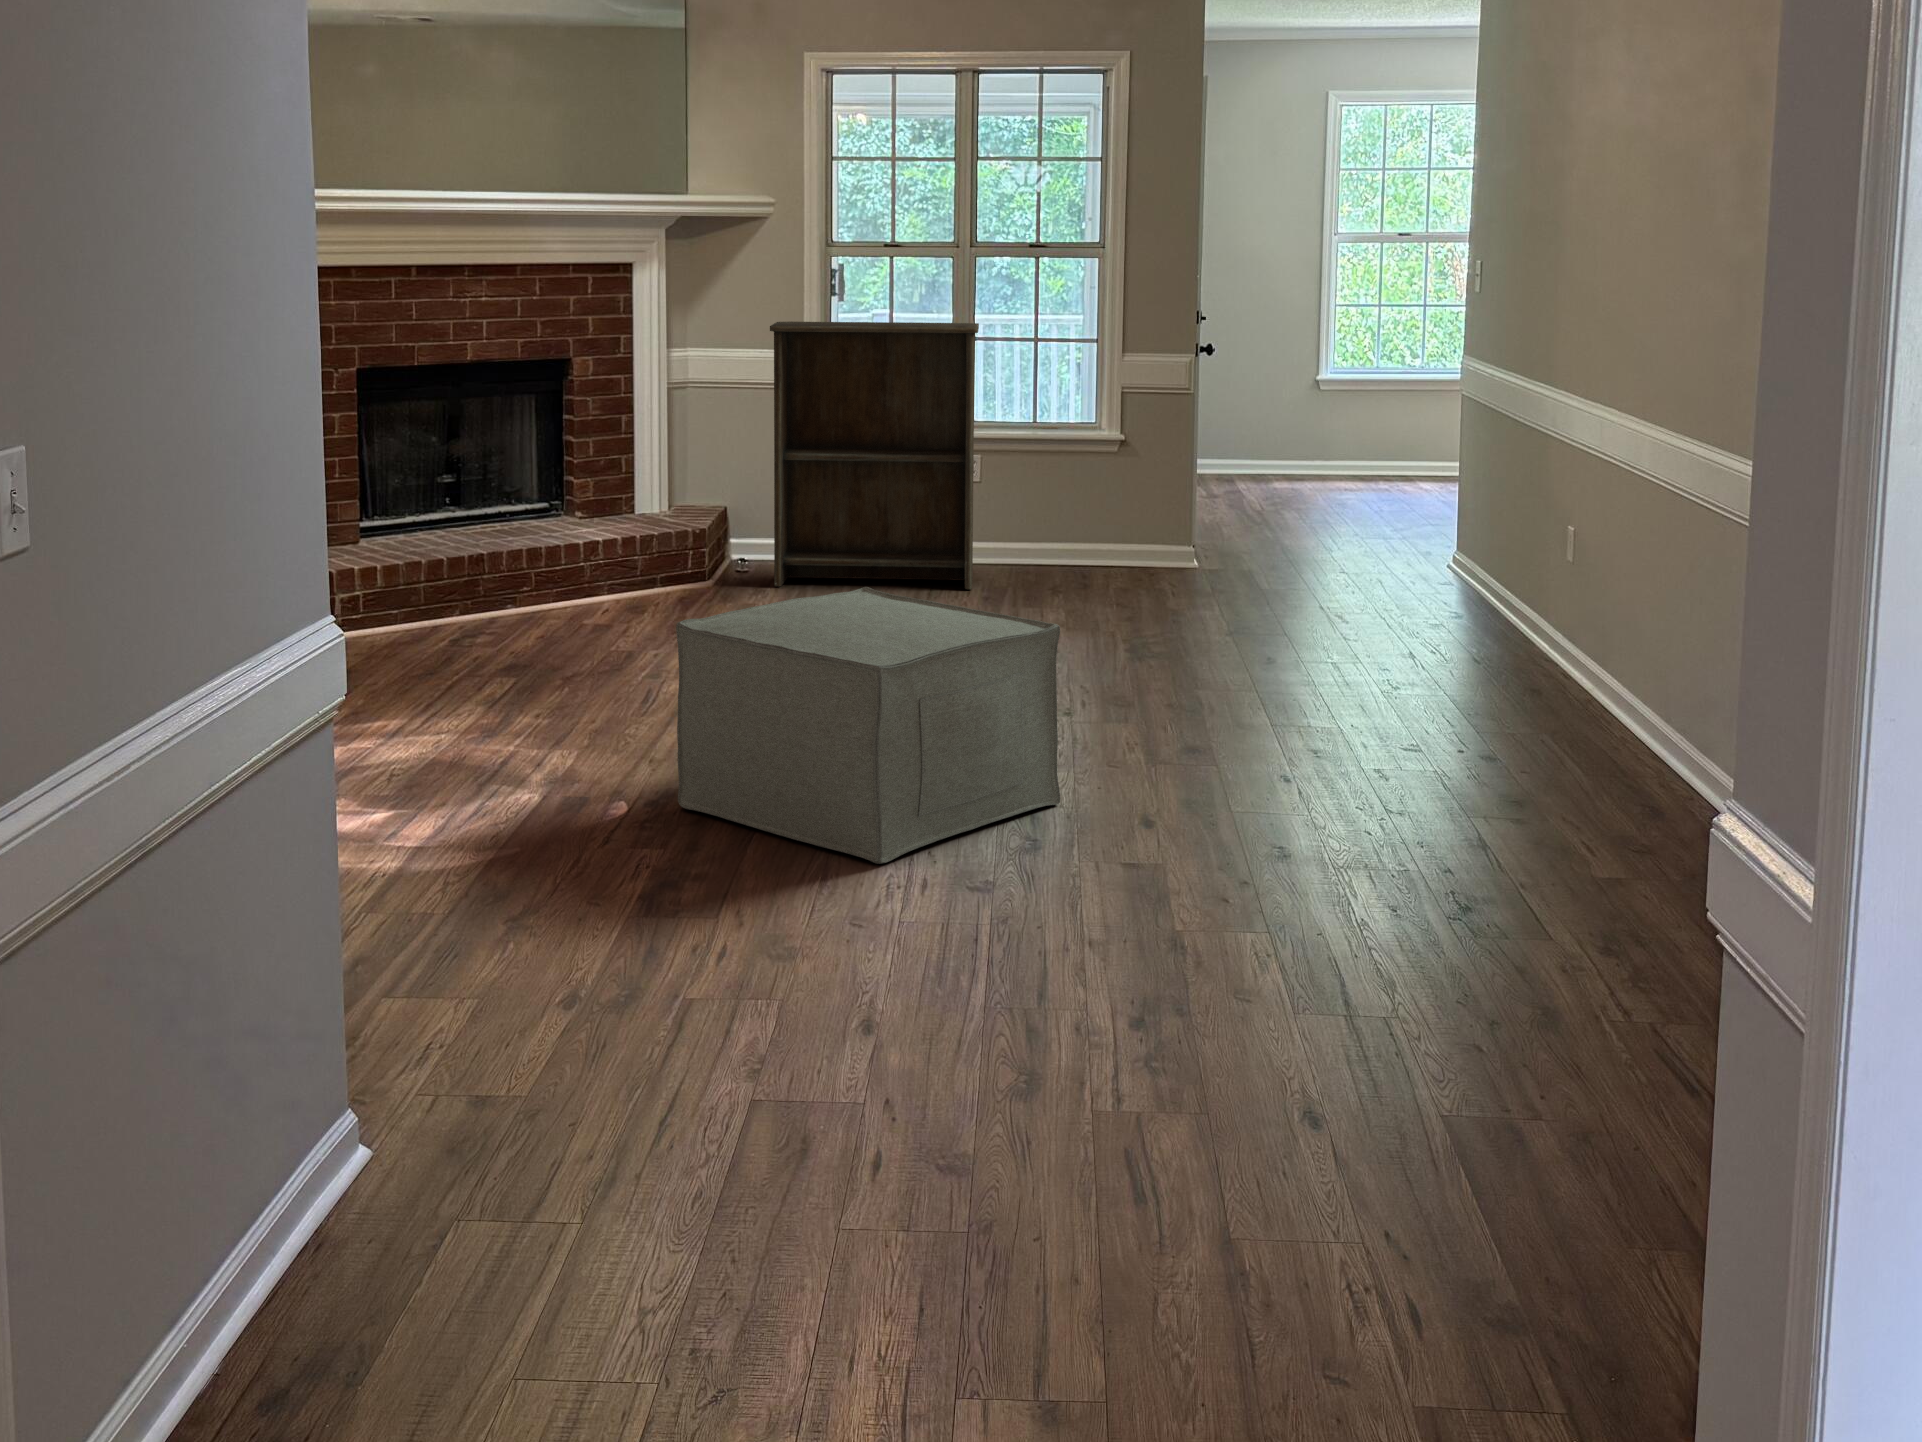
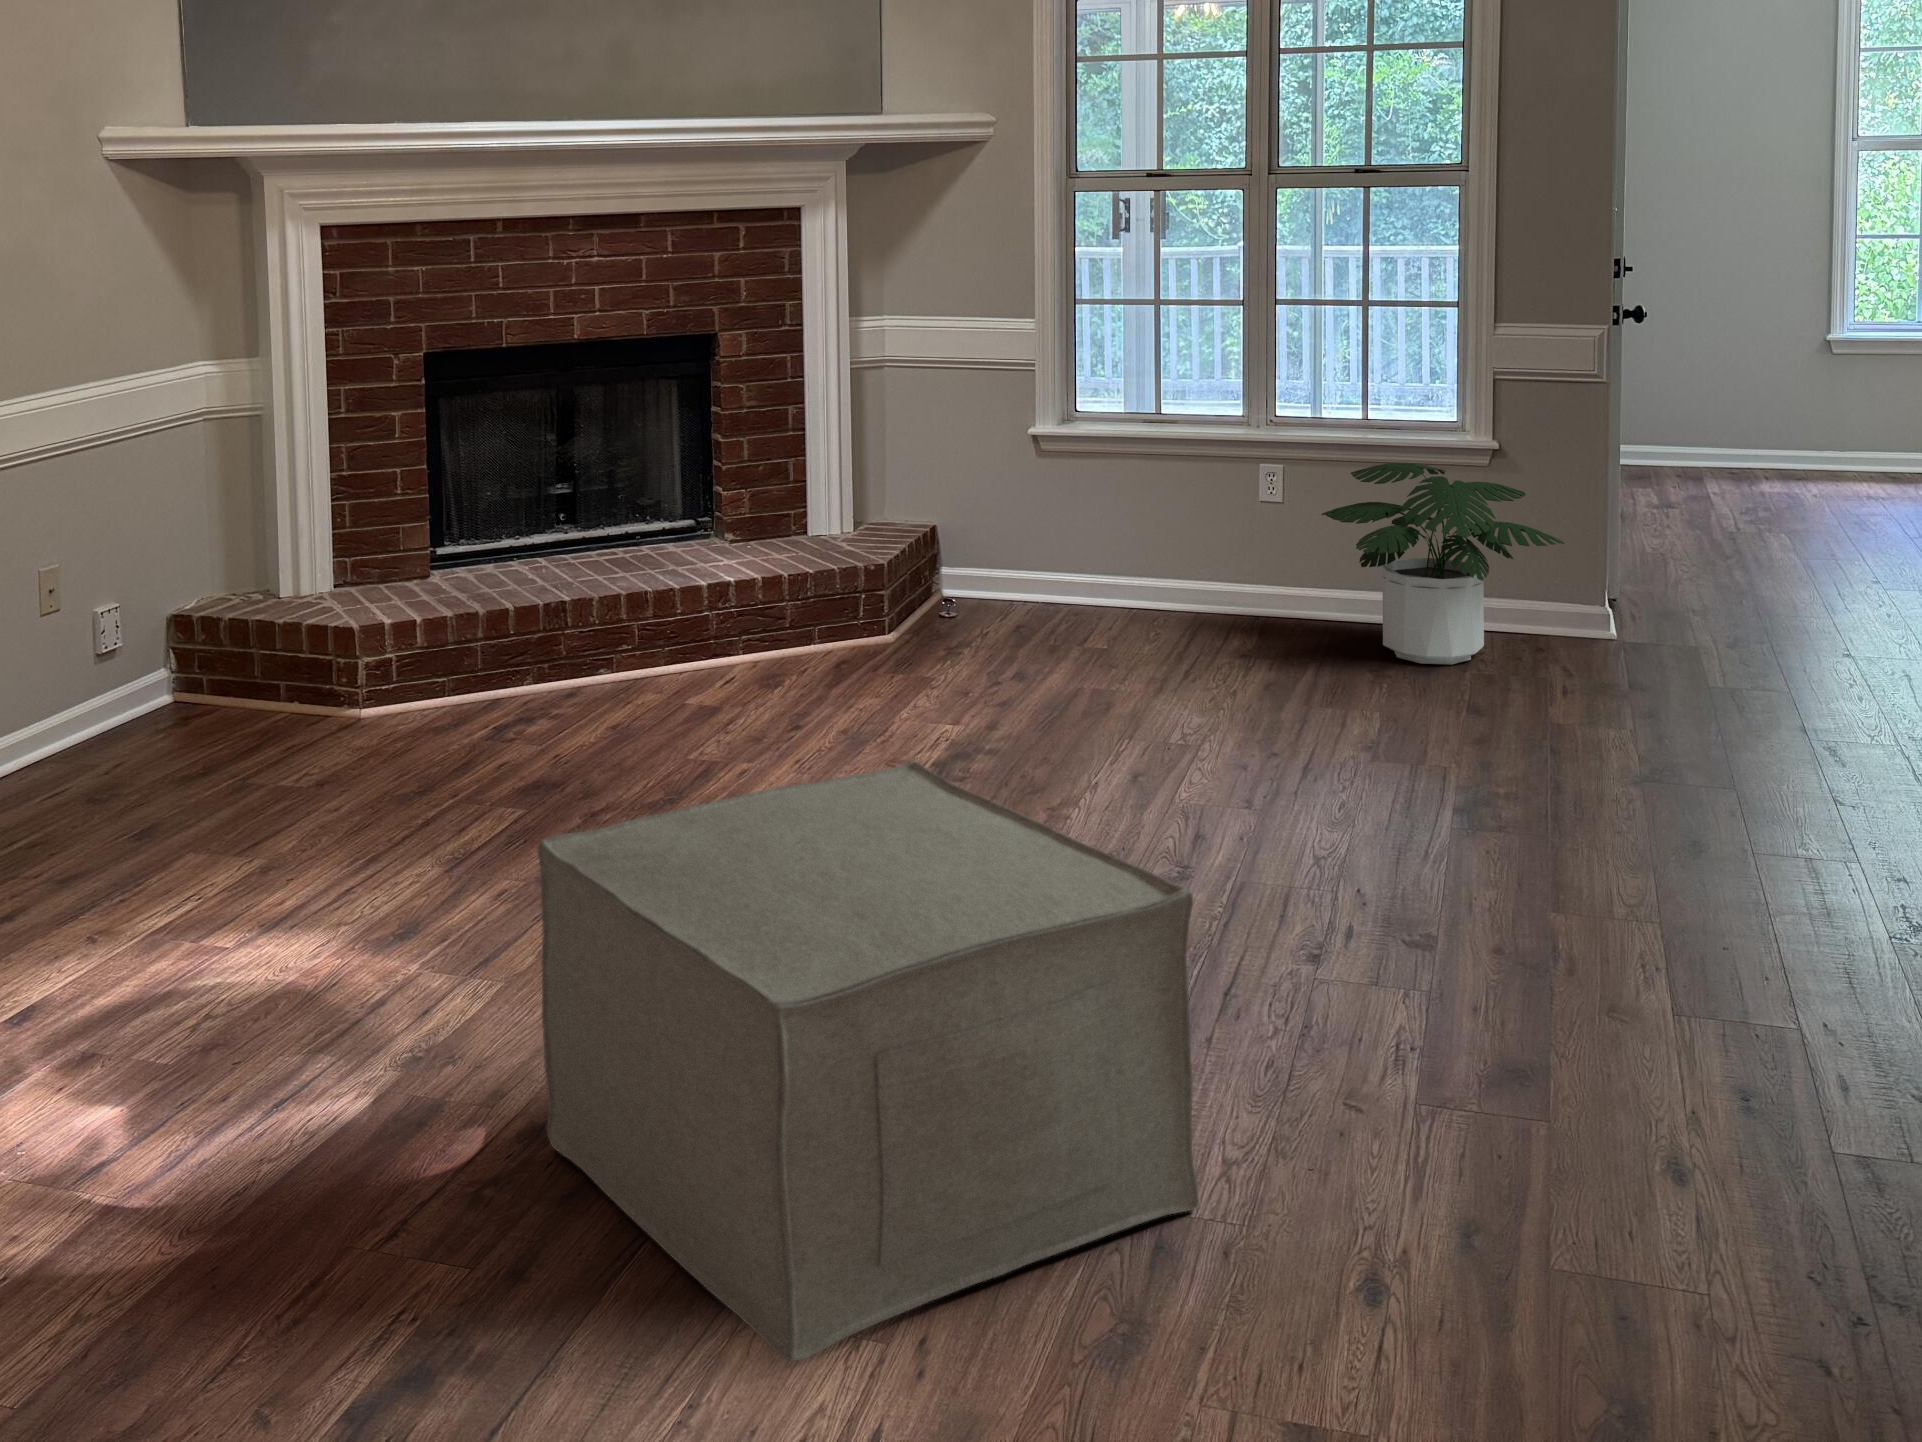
bookshelf: present [770,321,979,589] -> none [965,284,1267,665]
potted plant: none [1013,449,1177,585] -> present [1322,463,1564,664]

